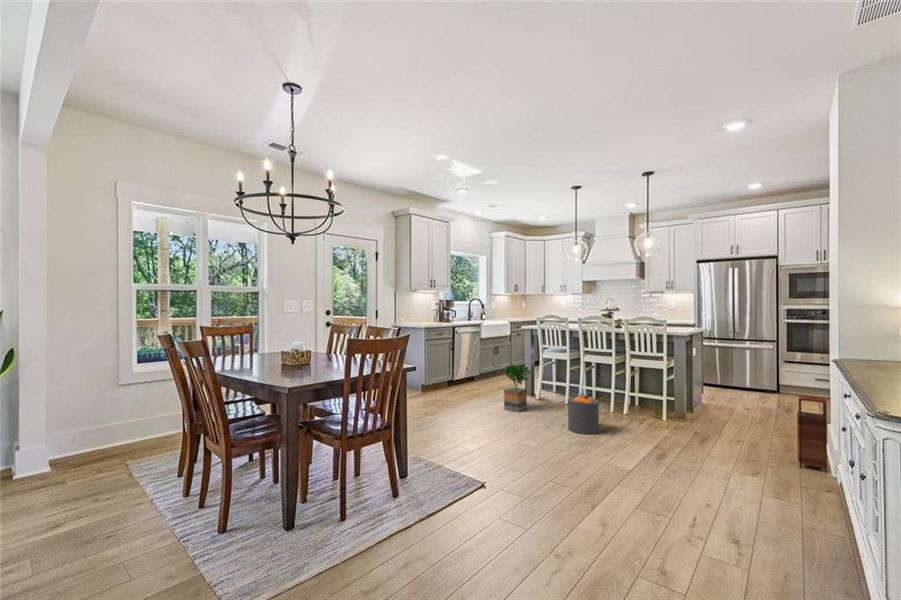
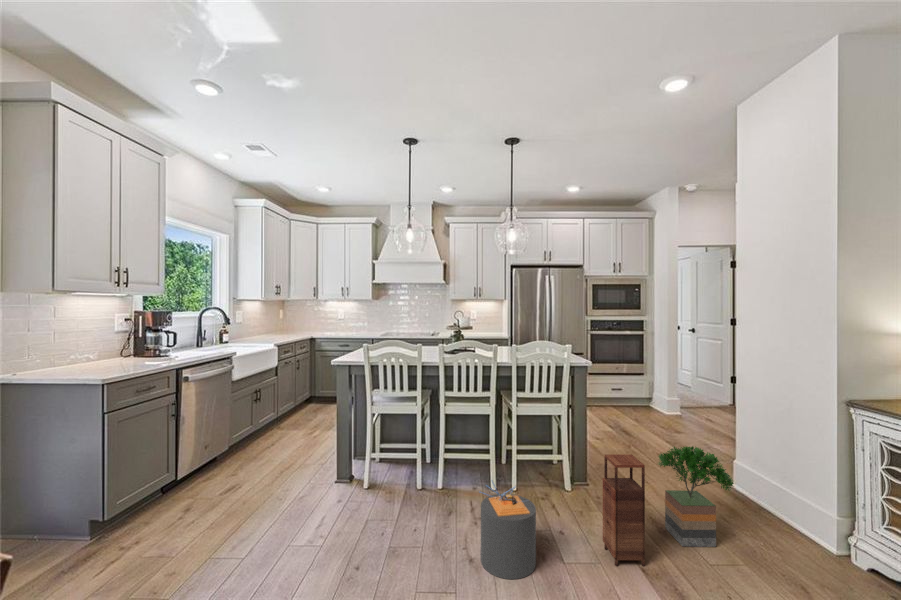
potted tree: present [504,365,531,412] -> present [658,446,734,547]
storage cabinet: present [797,395,827,473] -> present [603,454,645,566]

